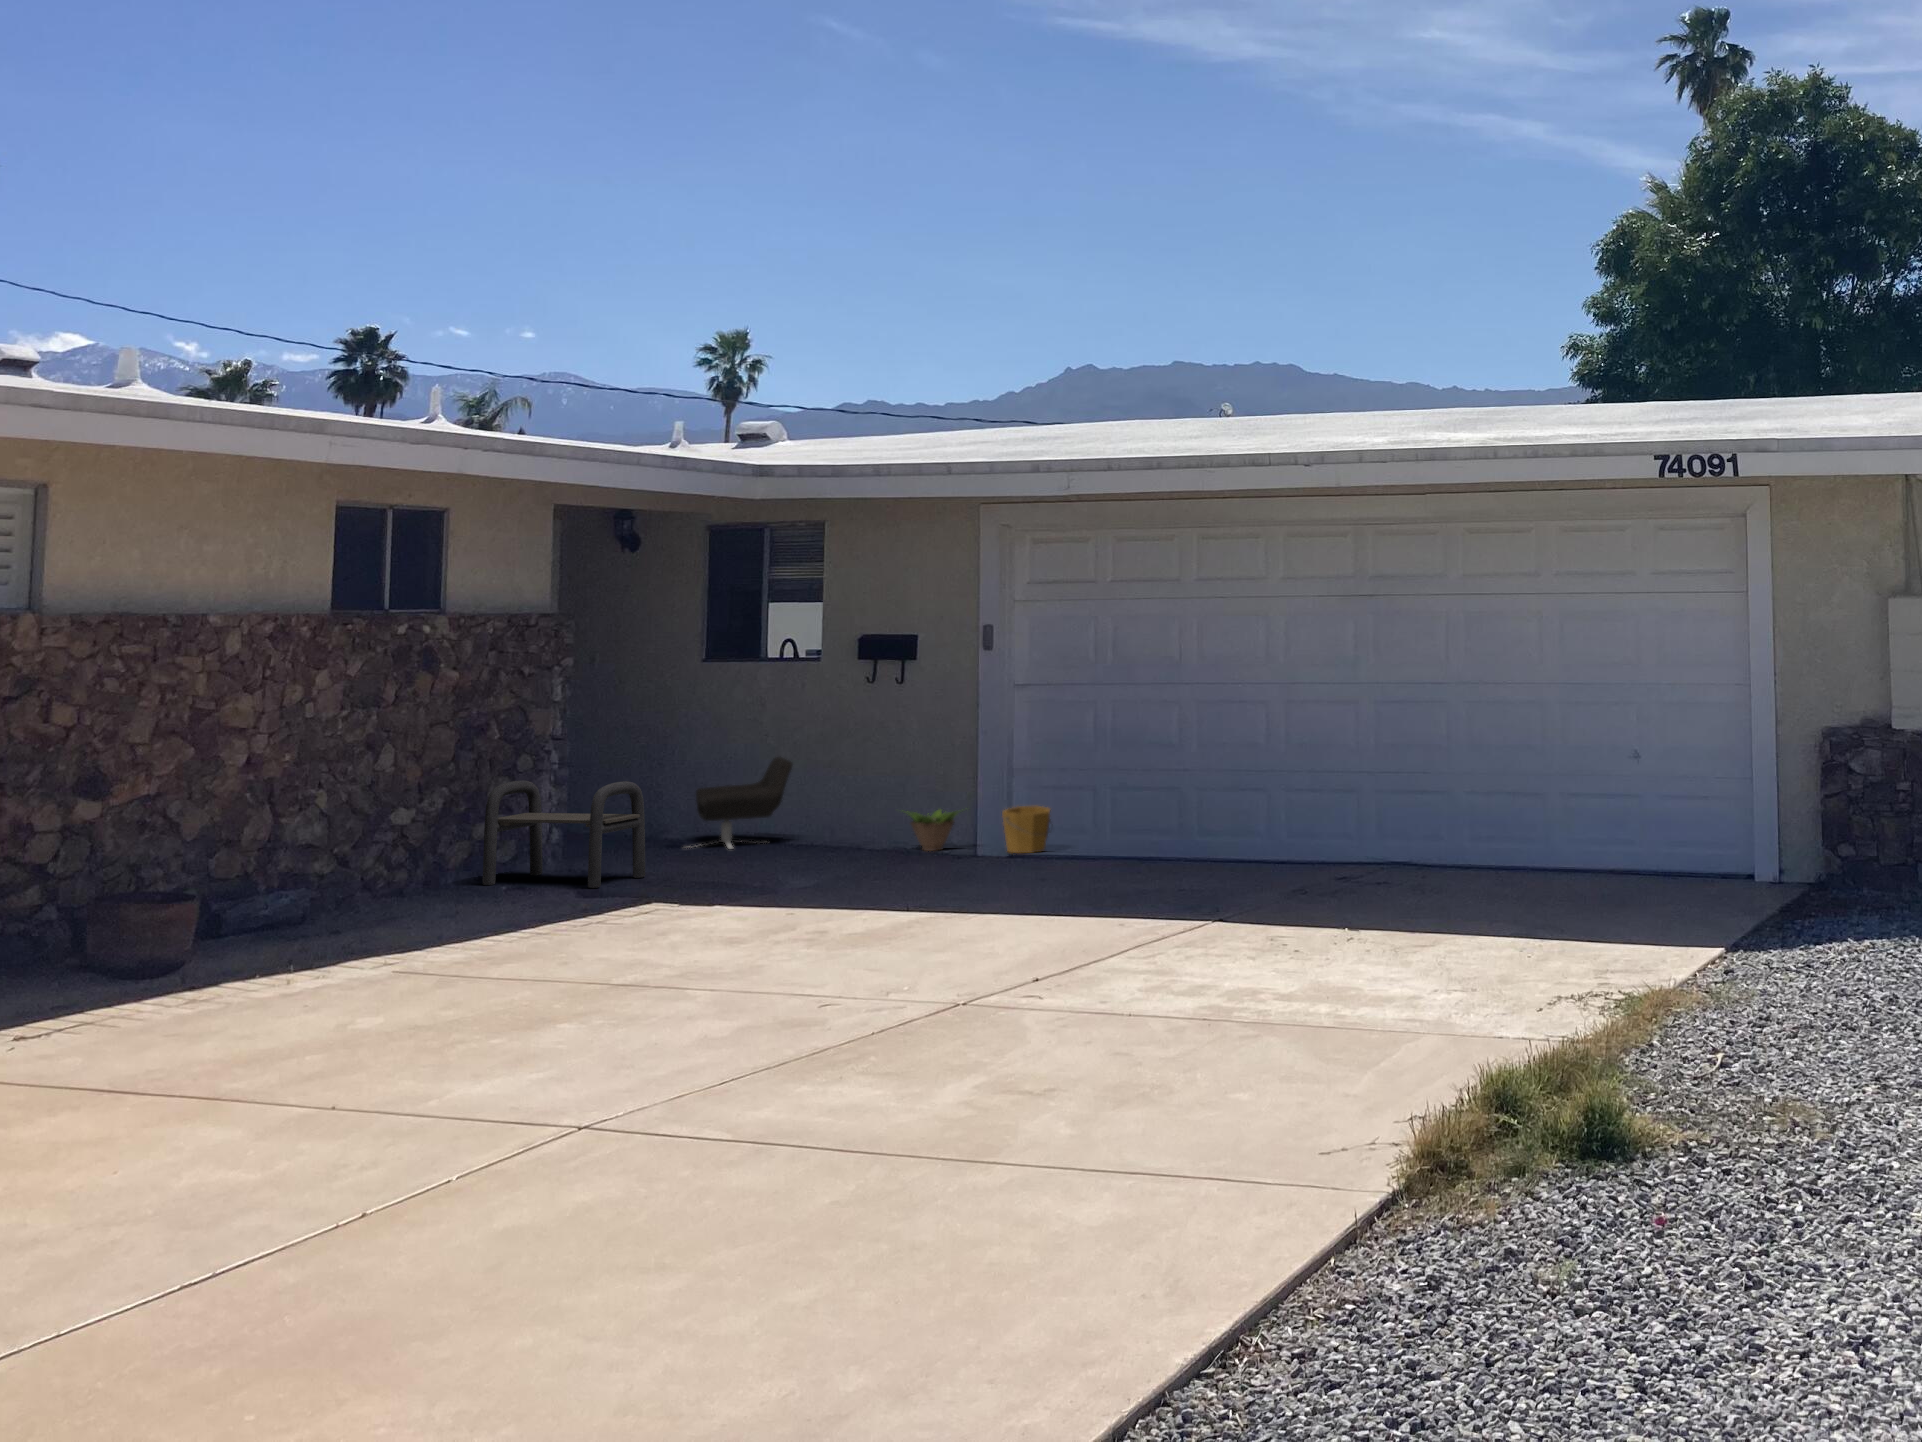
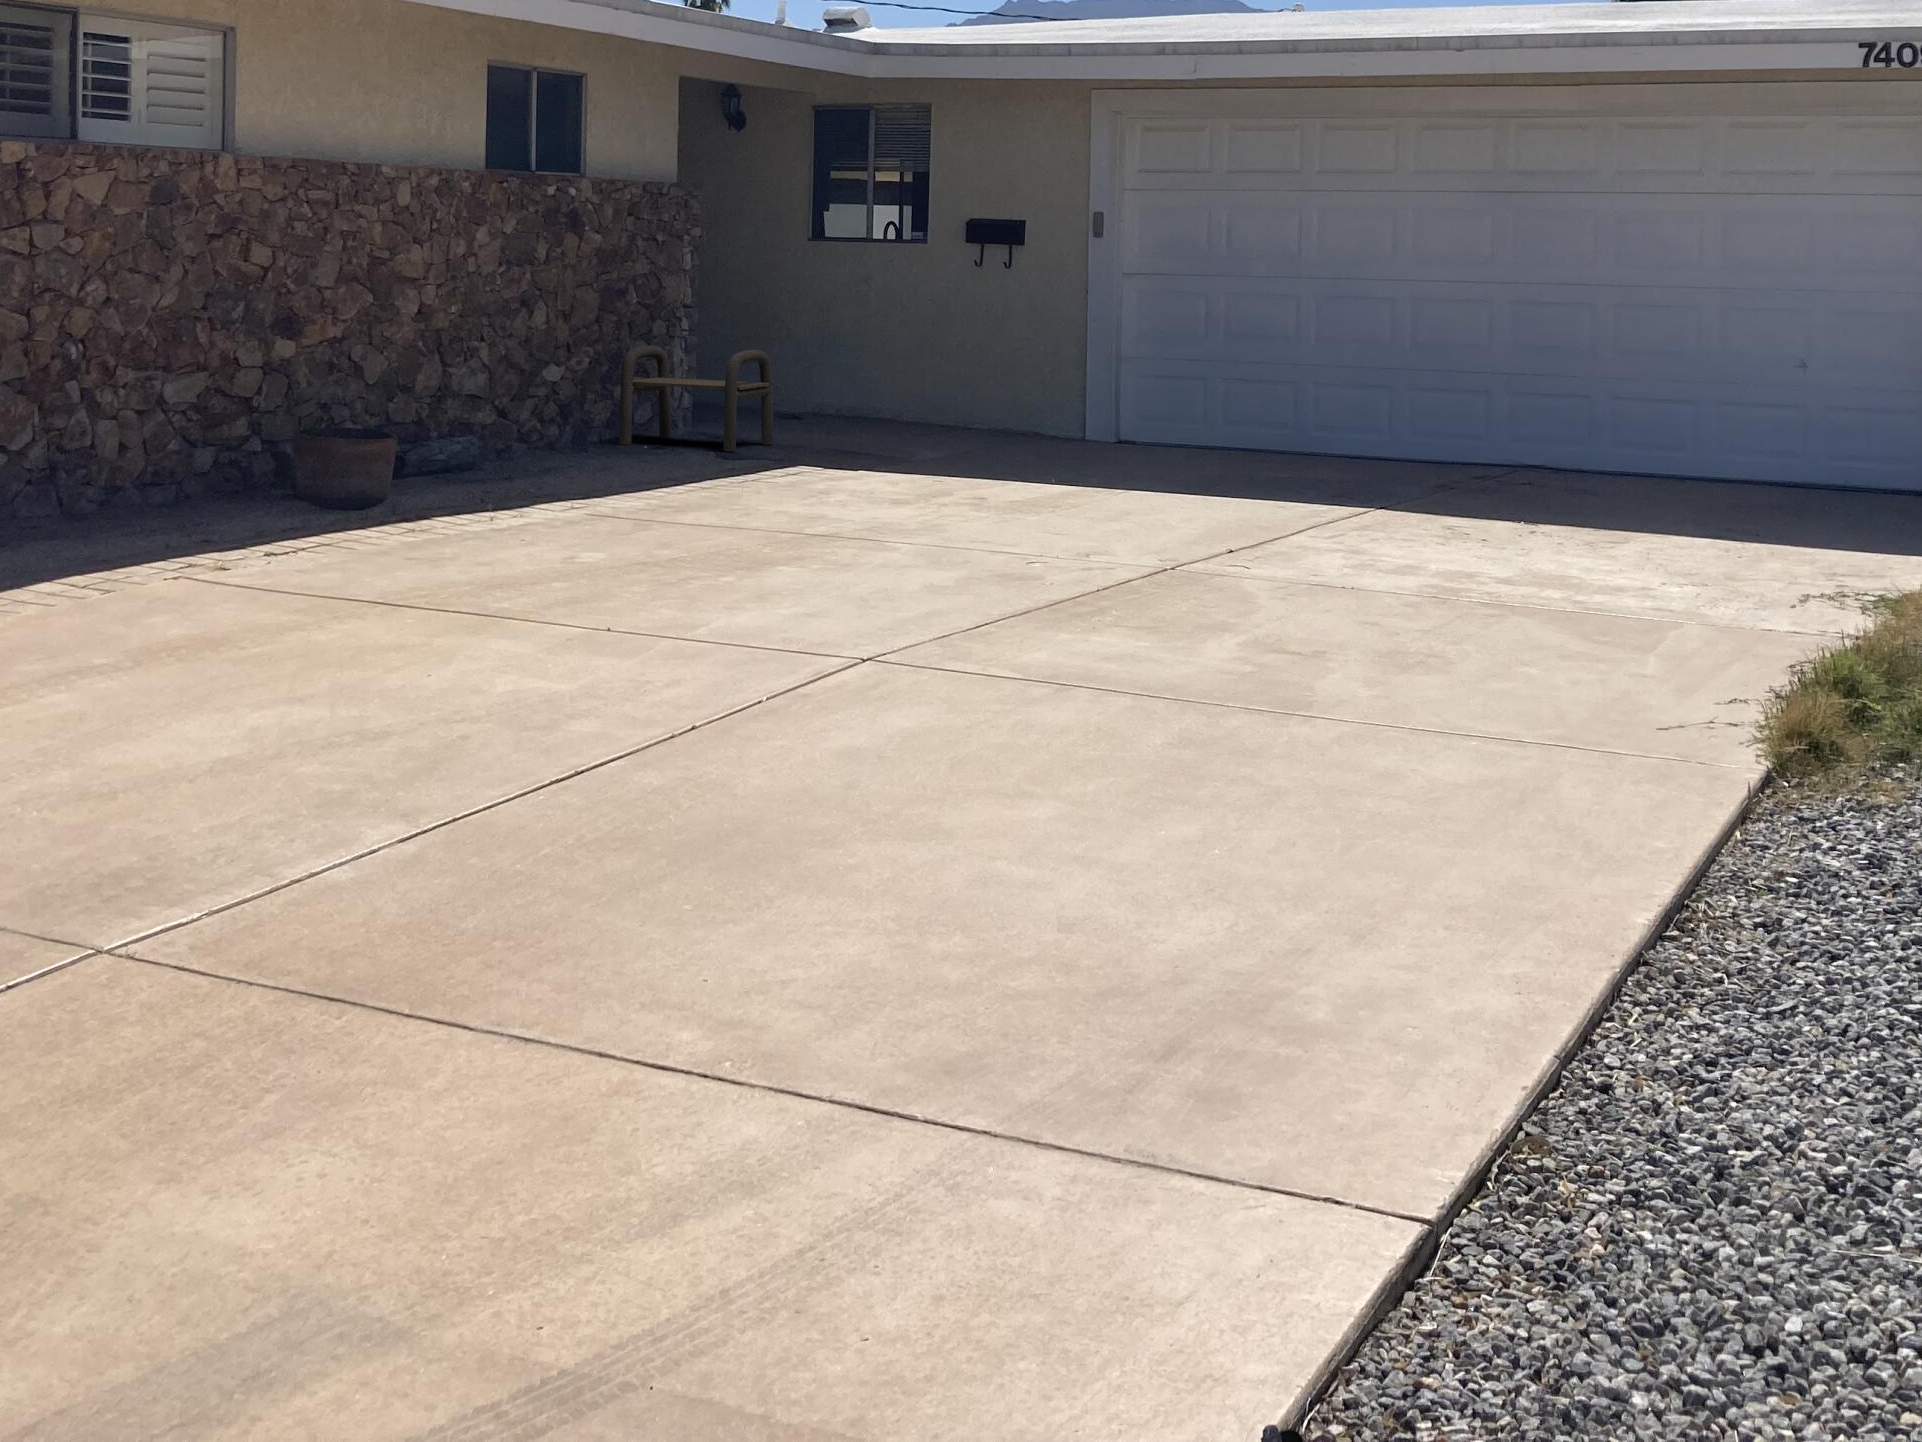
lounge chair: present [695,757,792,849] -> none [792,336,899,424]
bucket: present [1002,806,1050,853] -> none [1116,393,1165,439]
decorative plant: present [906,810,958,851] -> none [1006,391,1081,433]

